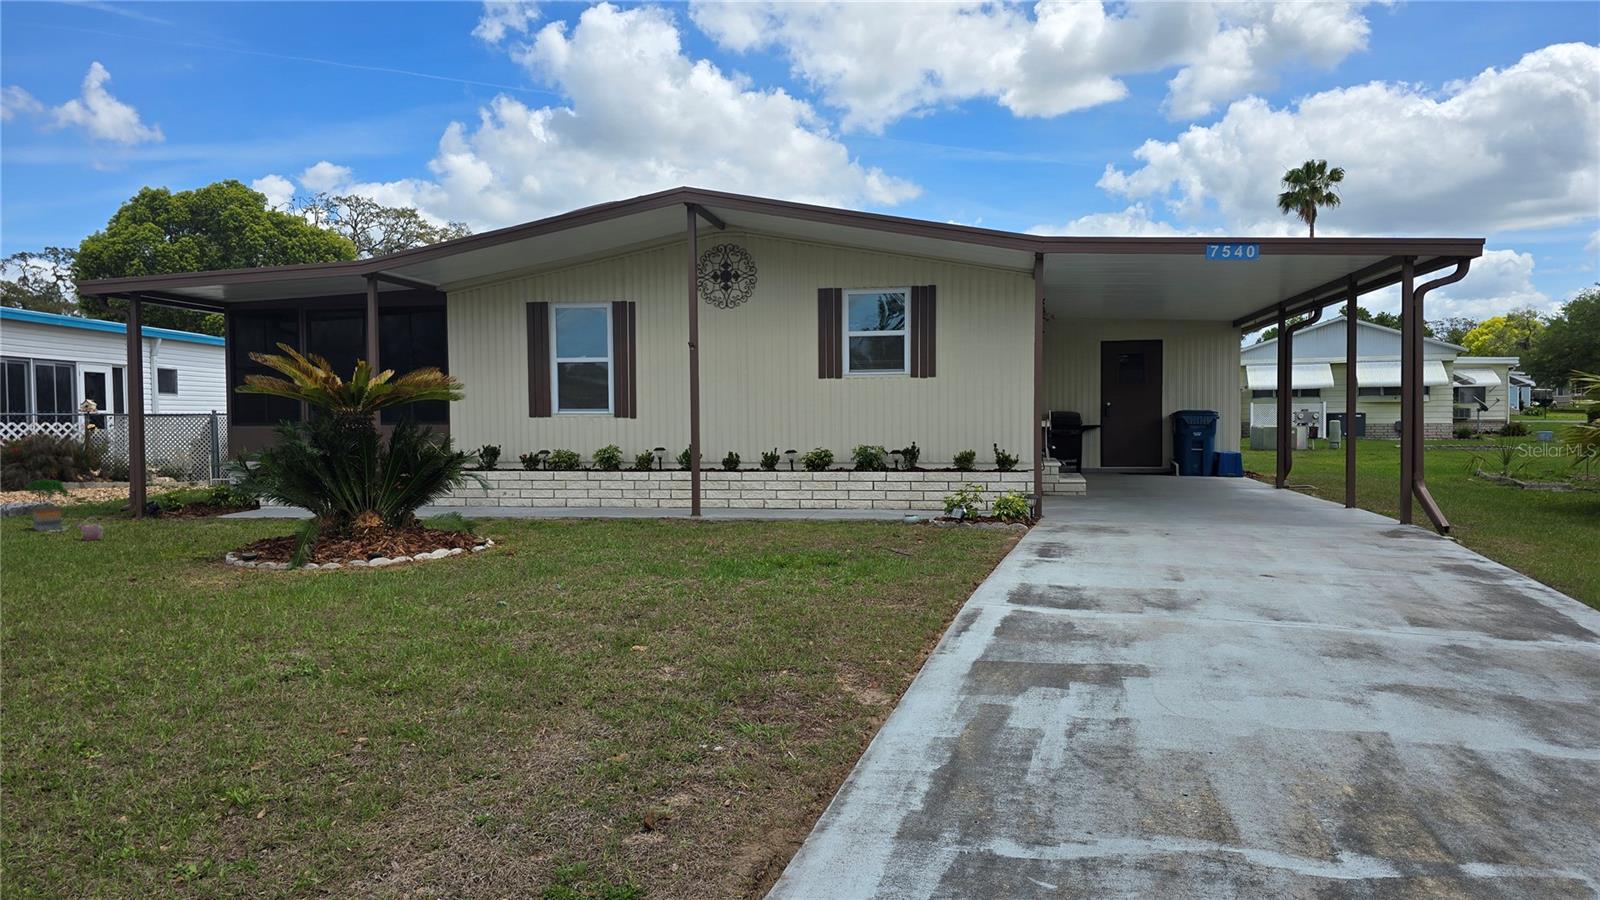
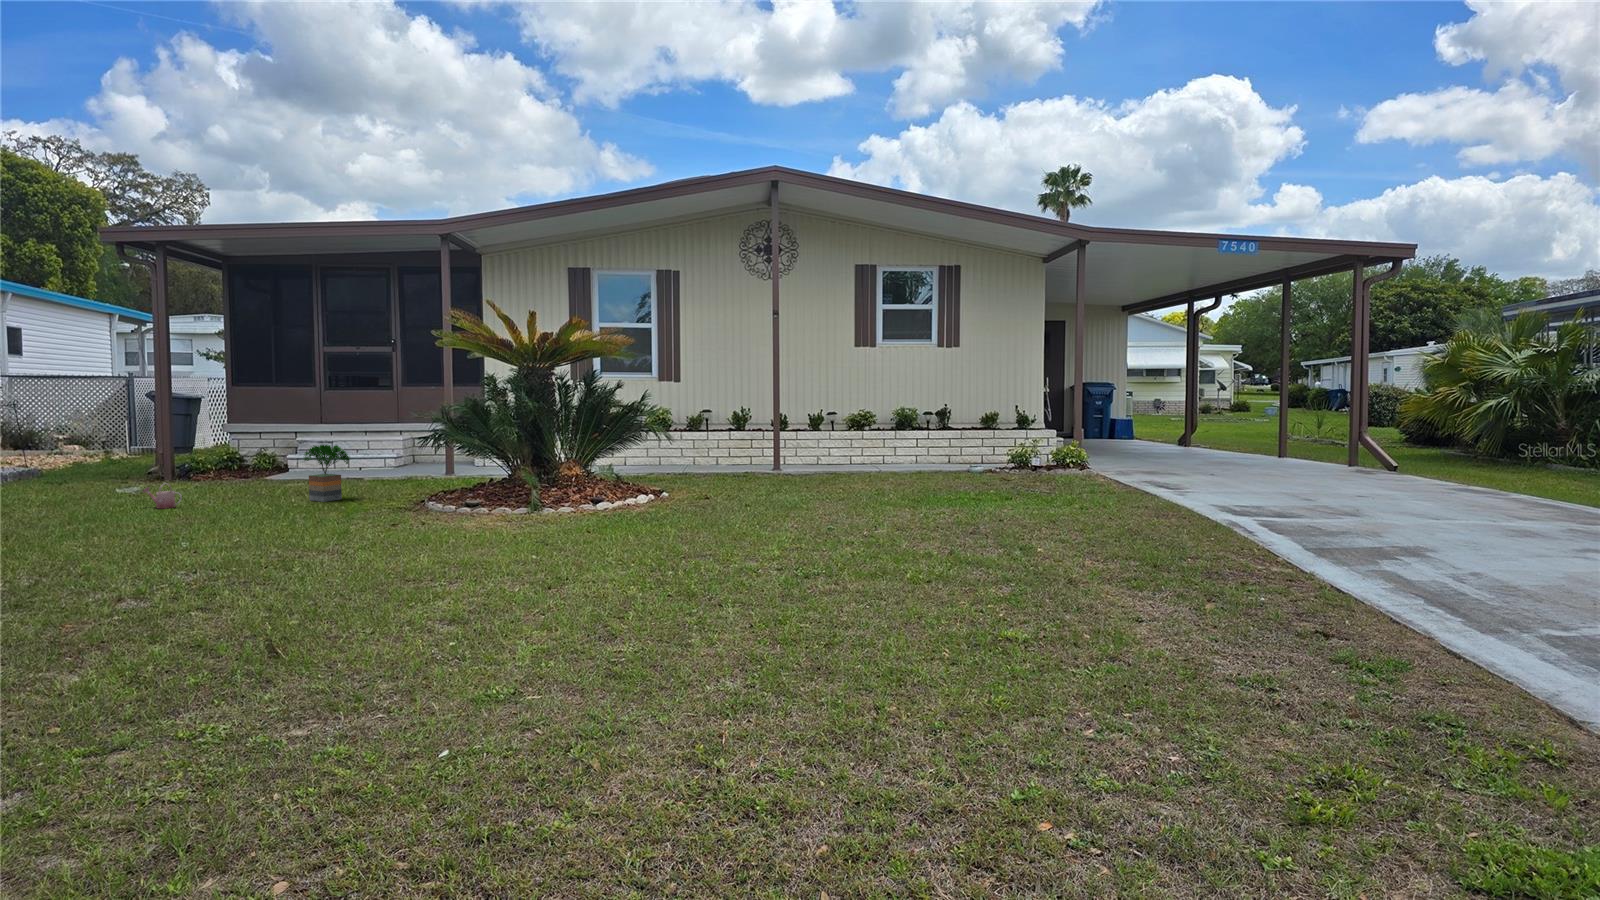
potted tree: present [27,480,69,531] -> present [304,445,350,502]

